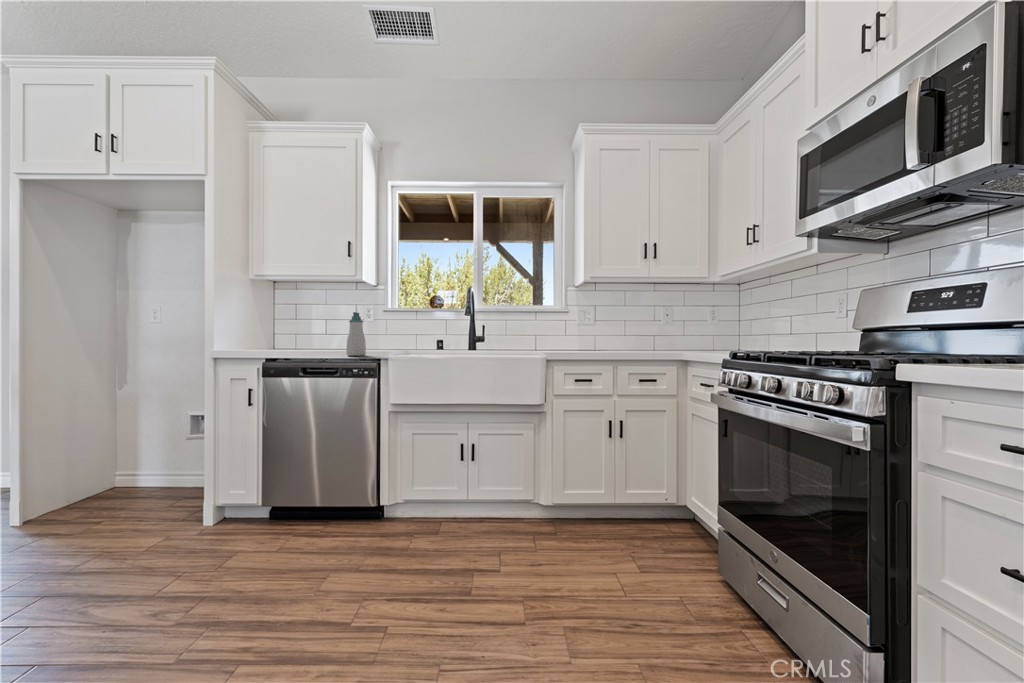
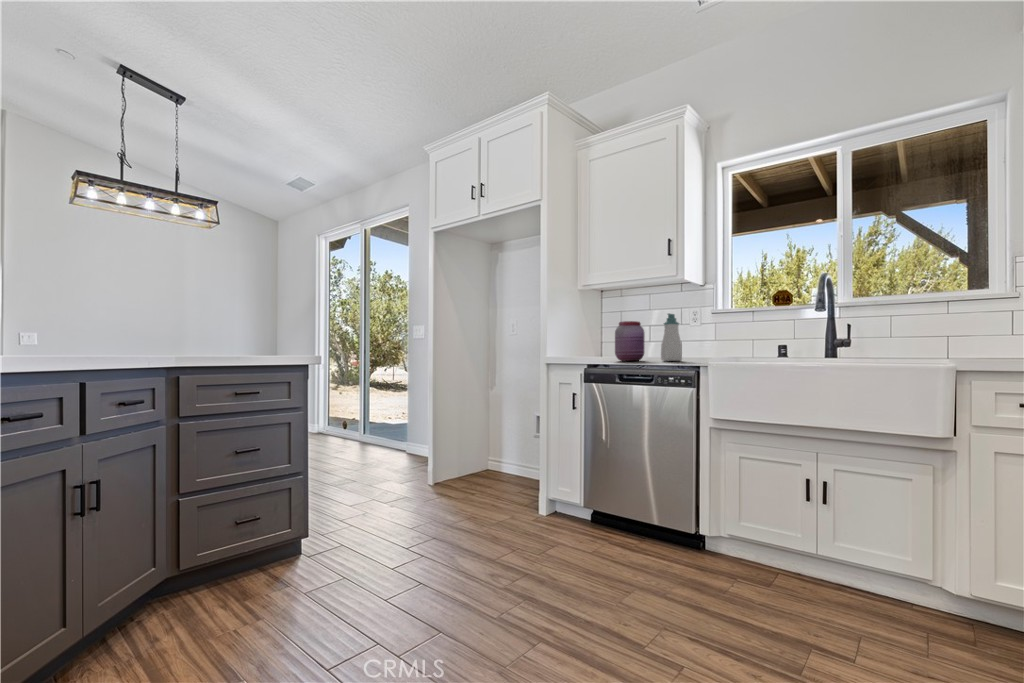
jar: none [299,317,329,356] -> present [615,321,644,361]

